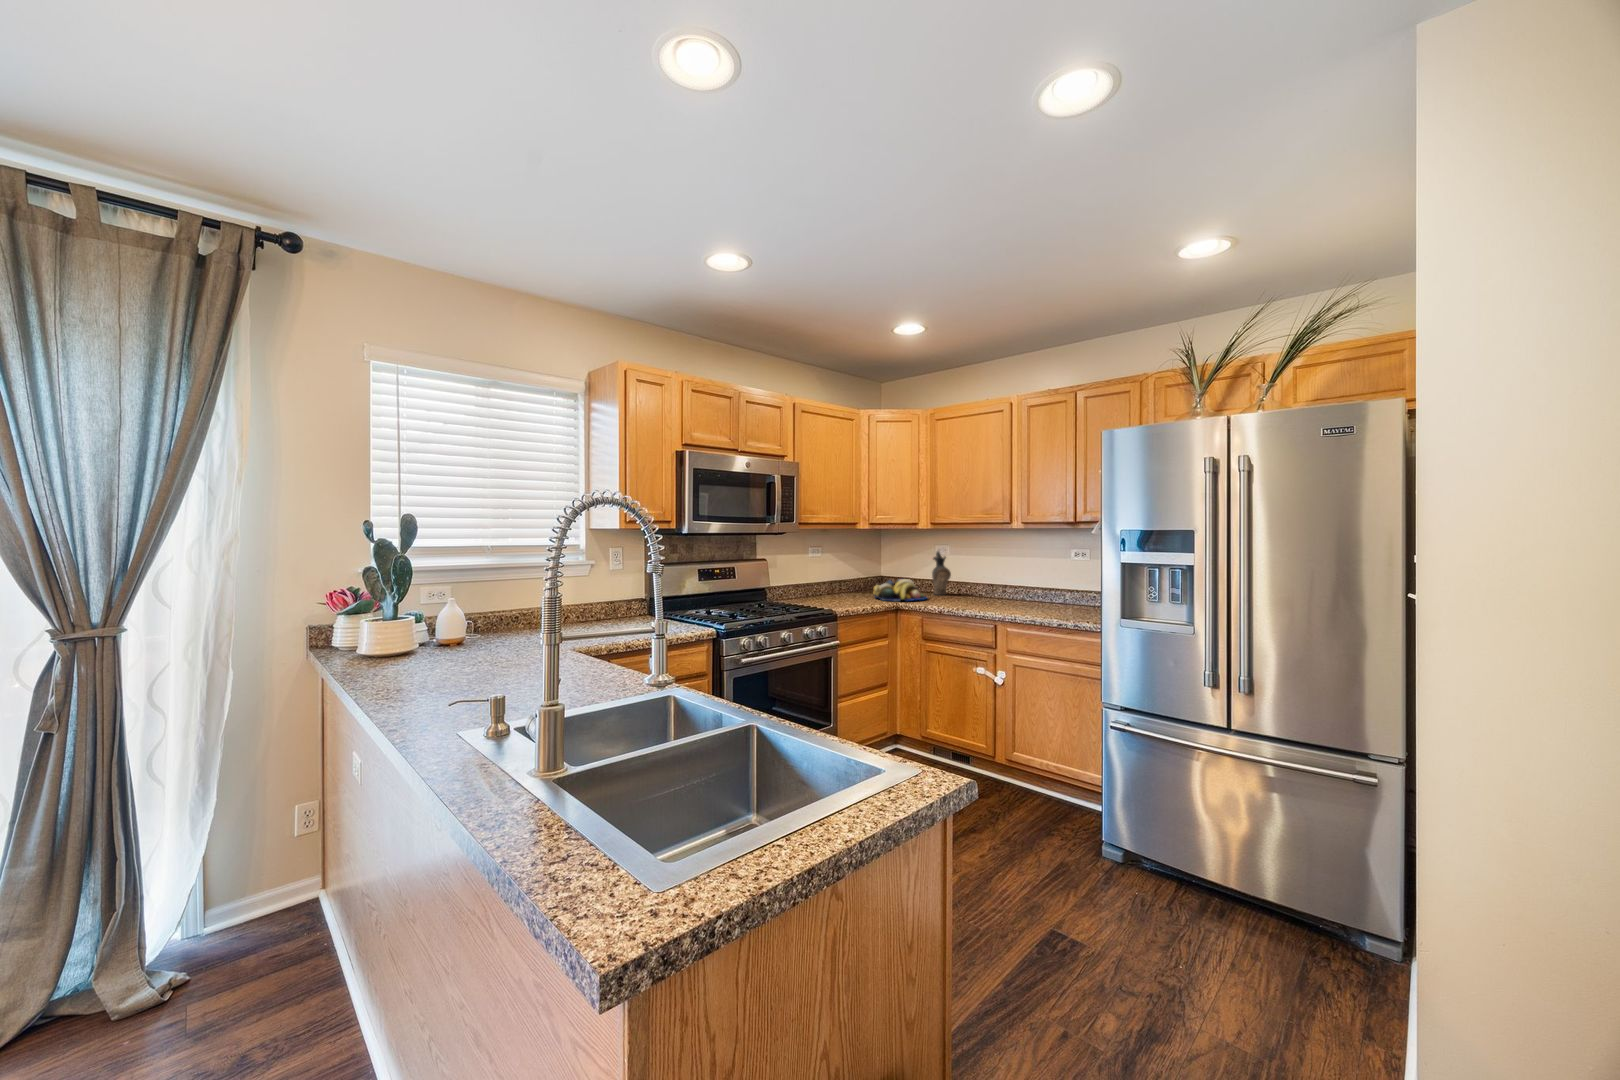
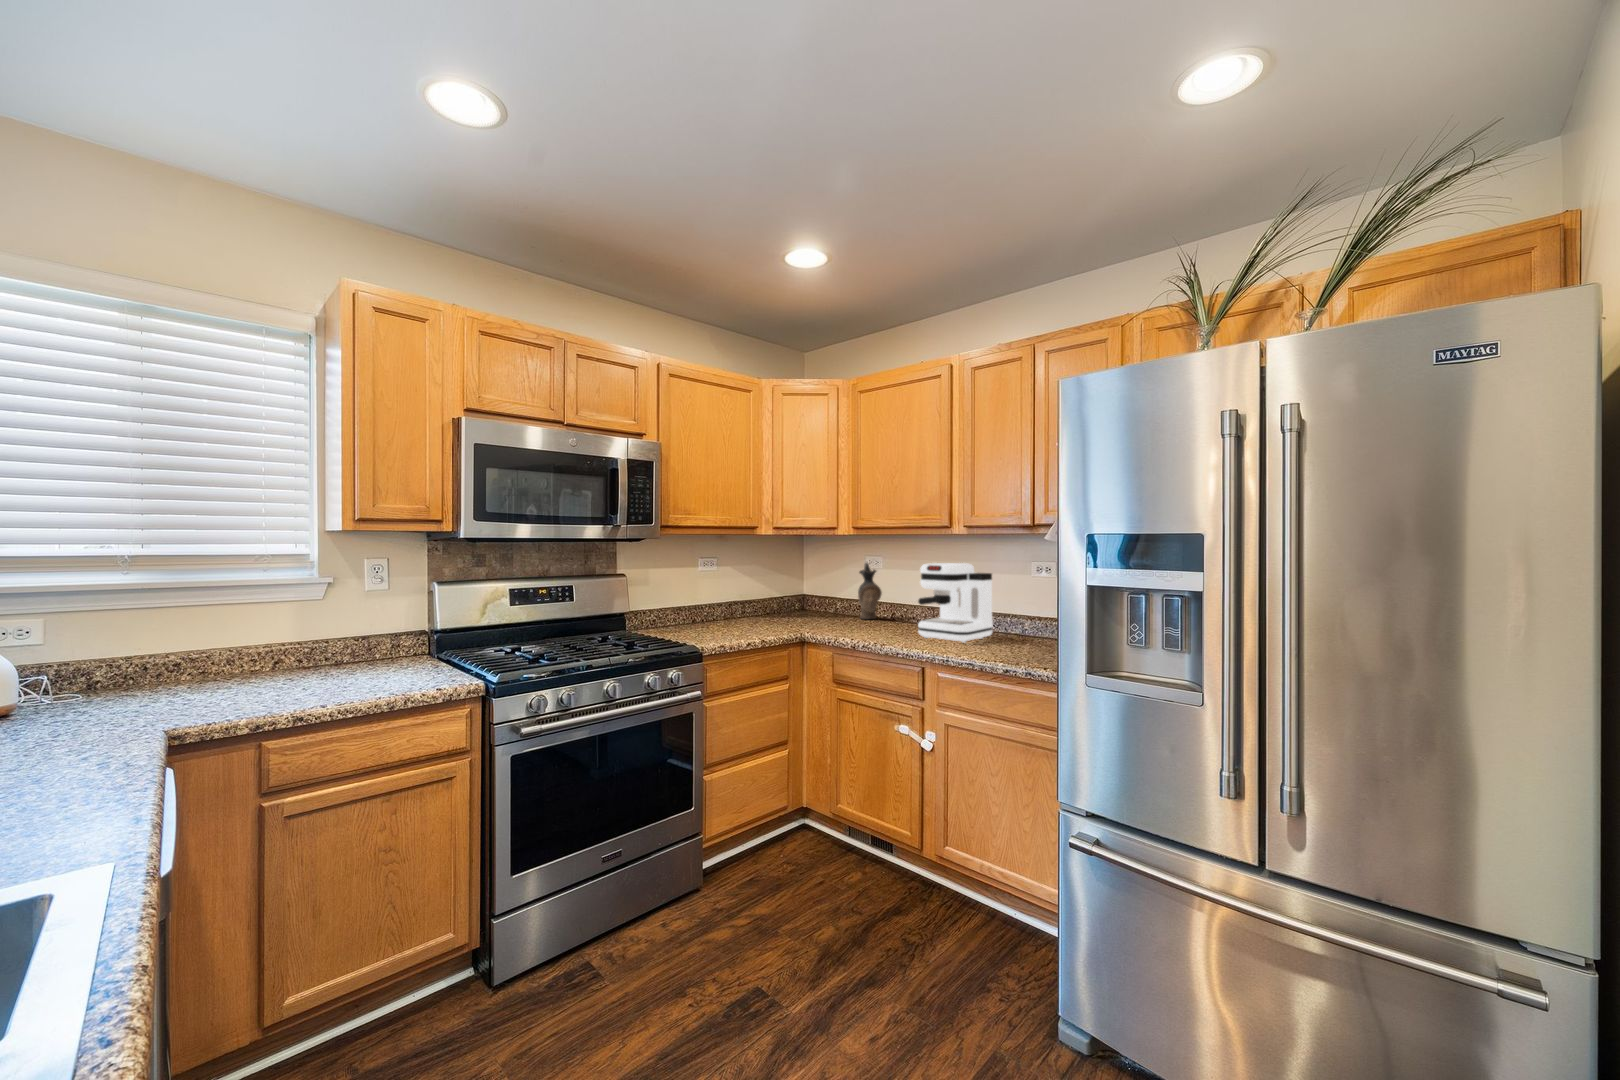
coffee maker: none [987,551,1043,609] -> present [918,563,993,643]
fruit bowl: present [873,579,927,601] -> none [777,599,847,630]

